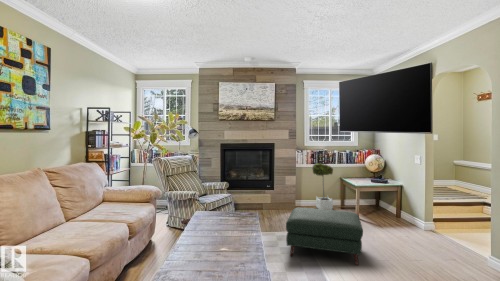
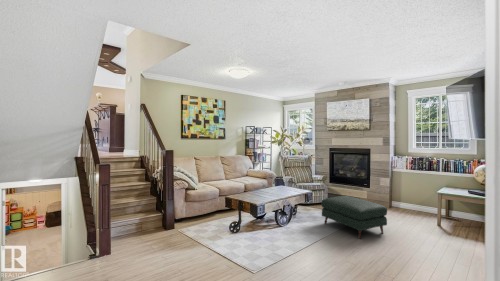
potted tree: present [313,163,333,210] -> none [407,168,430,215]

